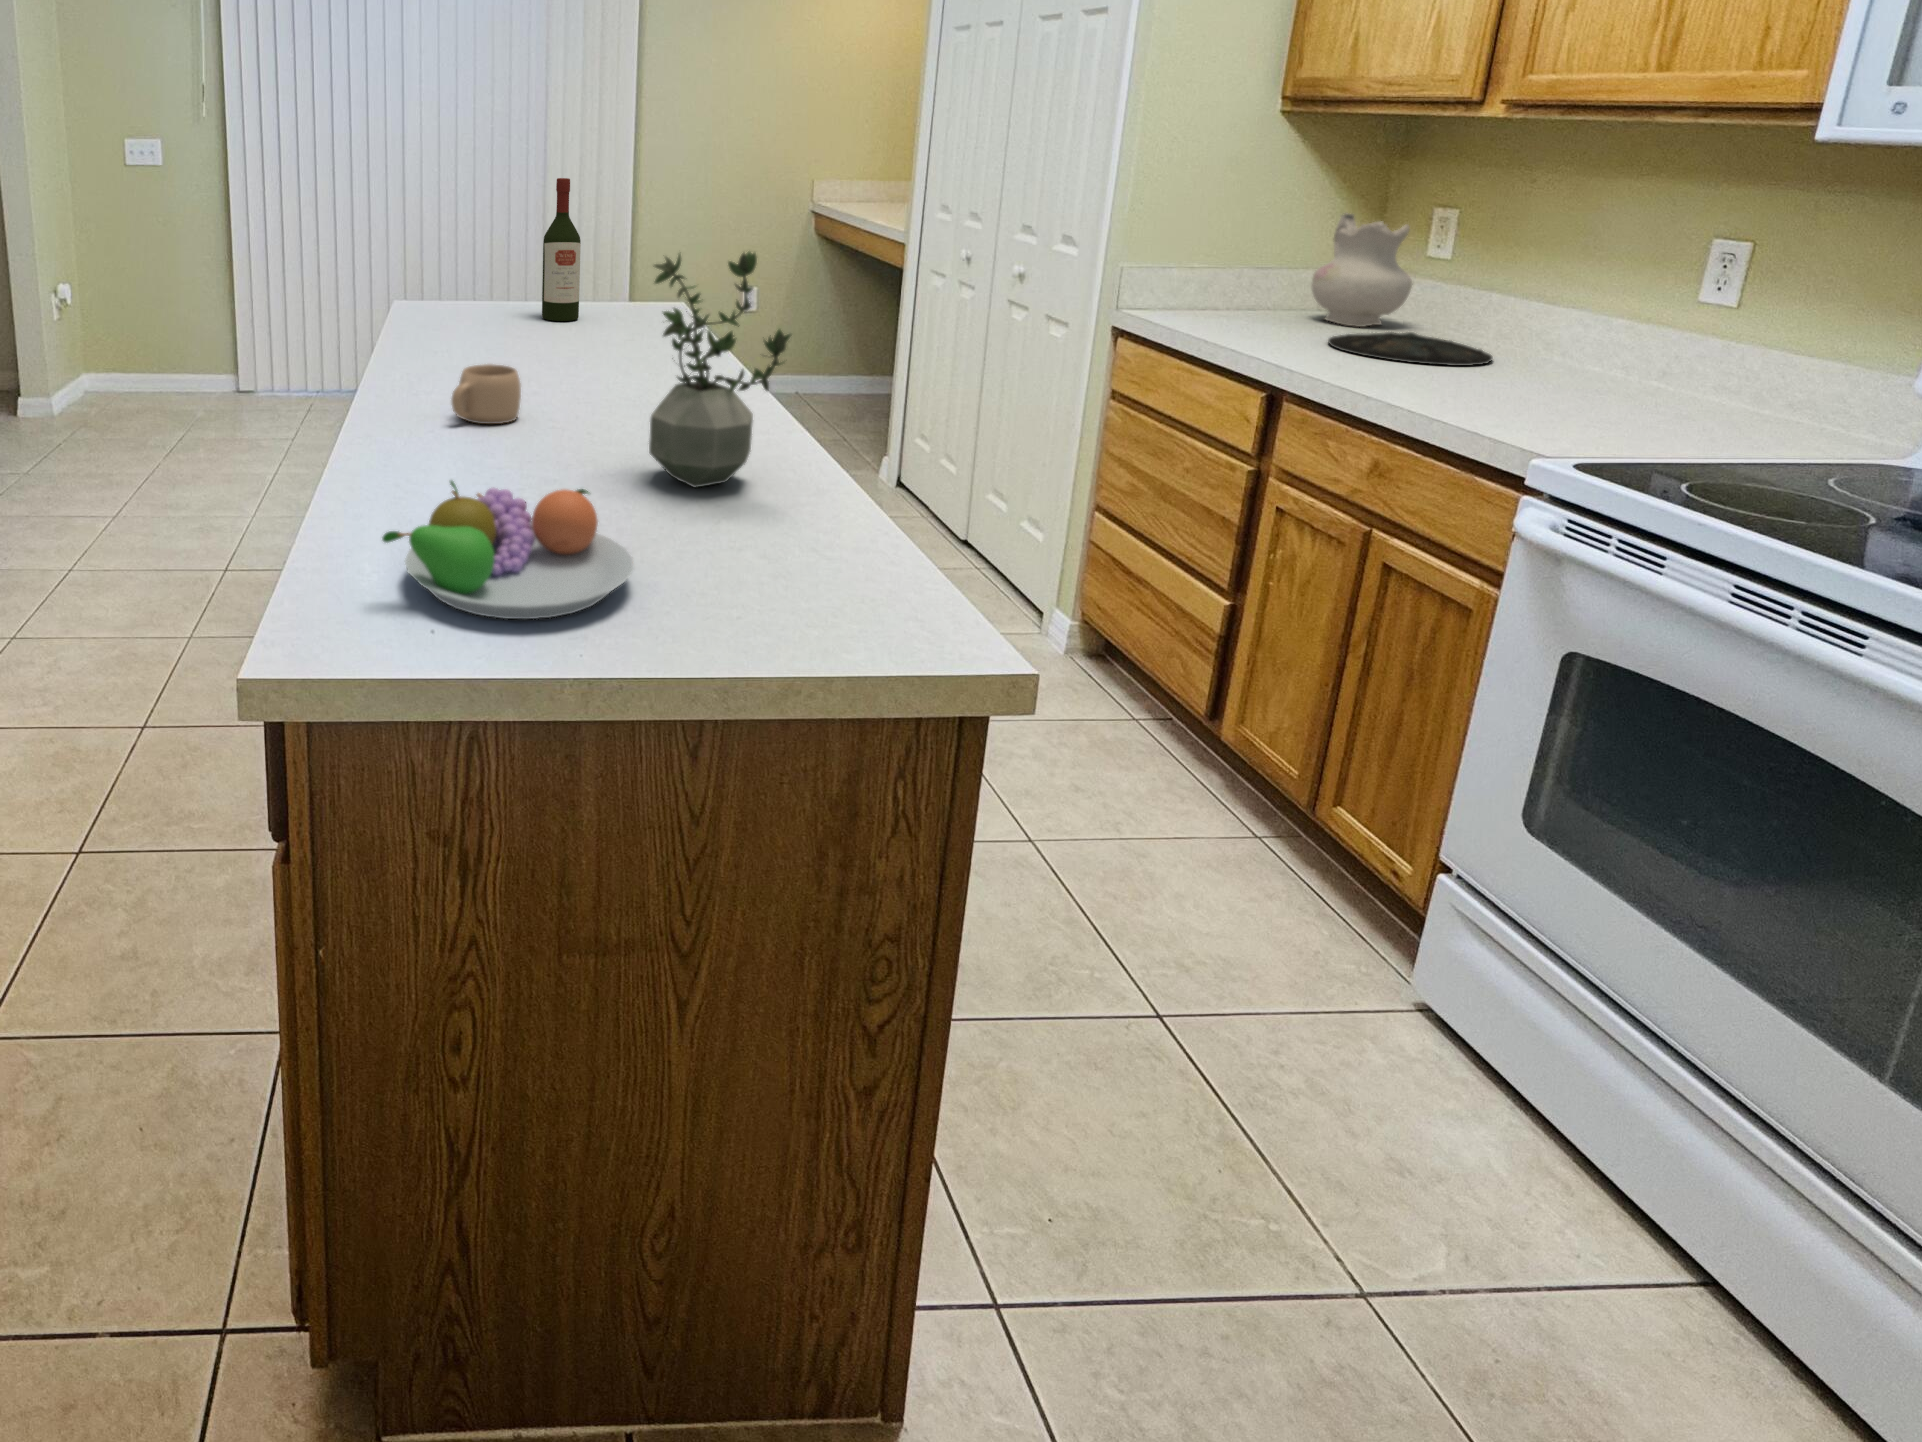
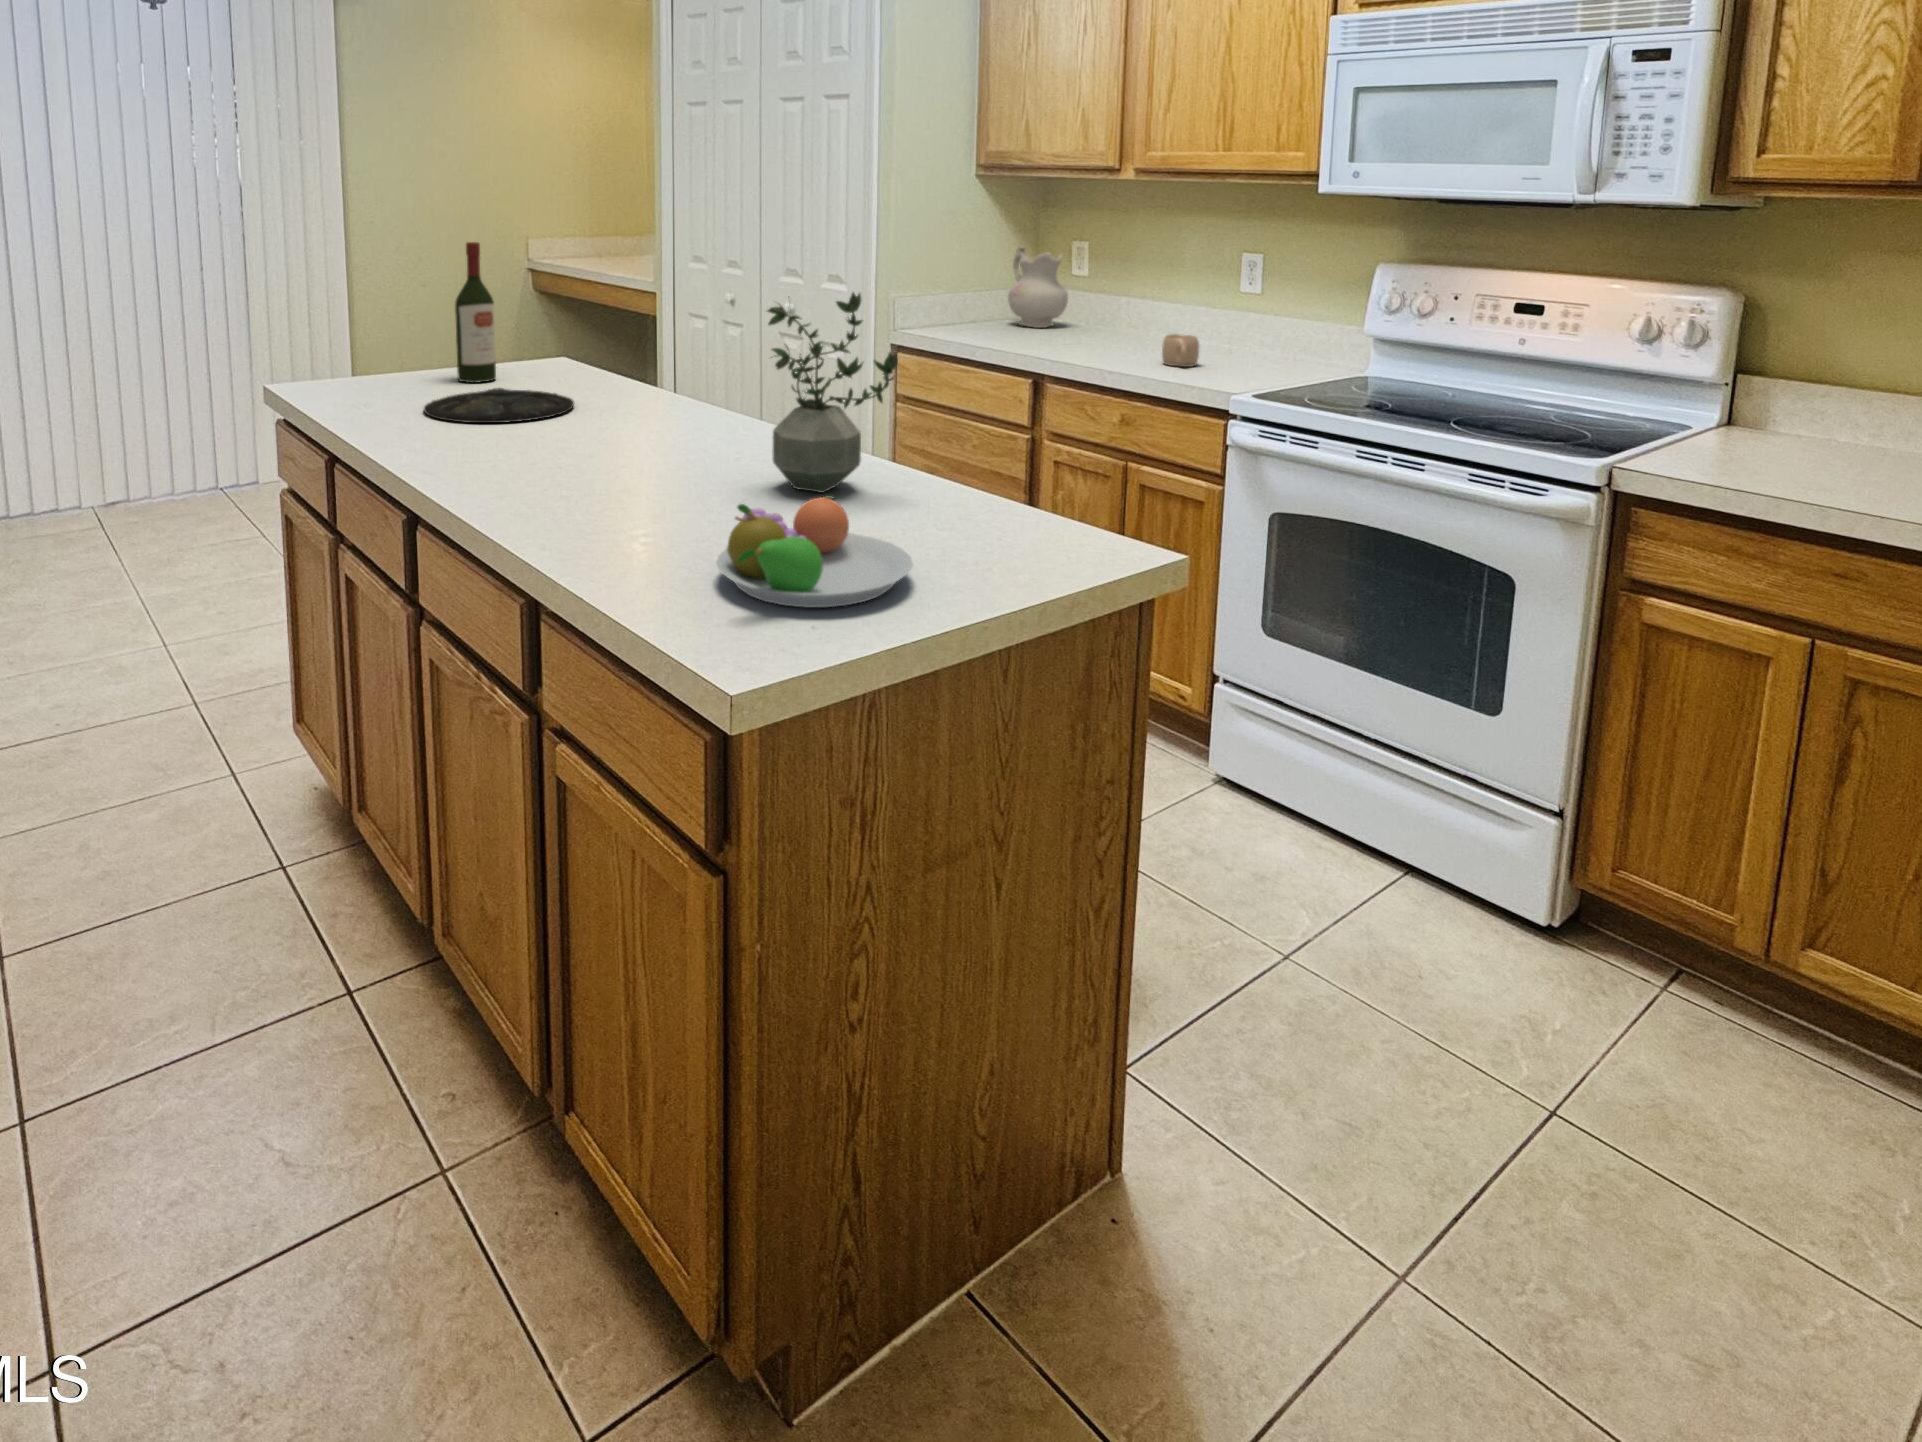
plate: present [1328,332,1492,366] -> present [424,388,574,423]
mug: present [451,364,521,424] -> present [1162,334,1199,367]

